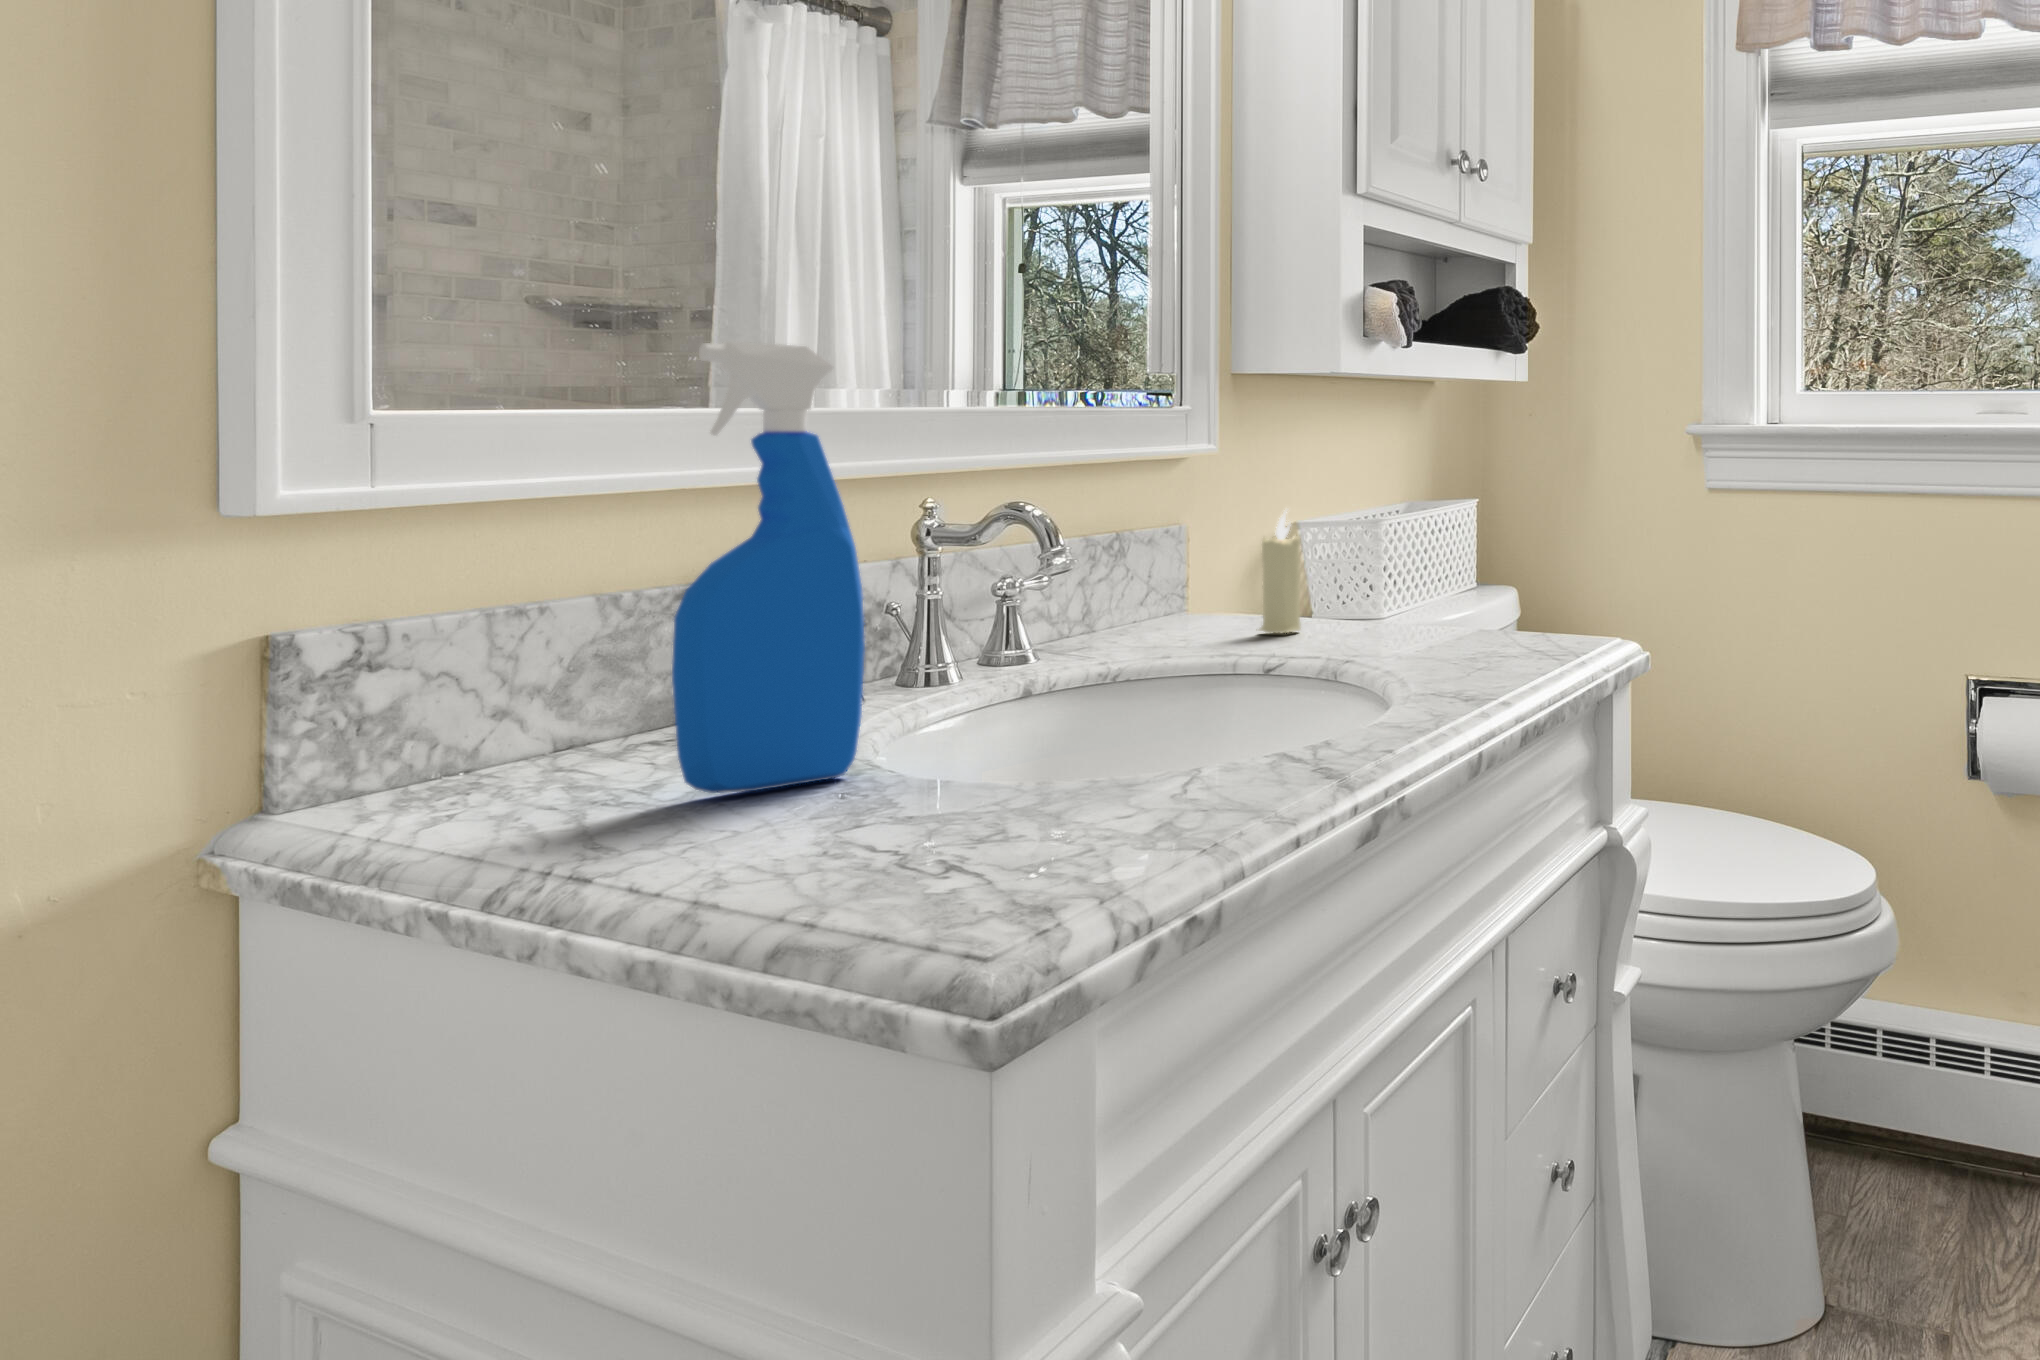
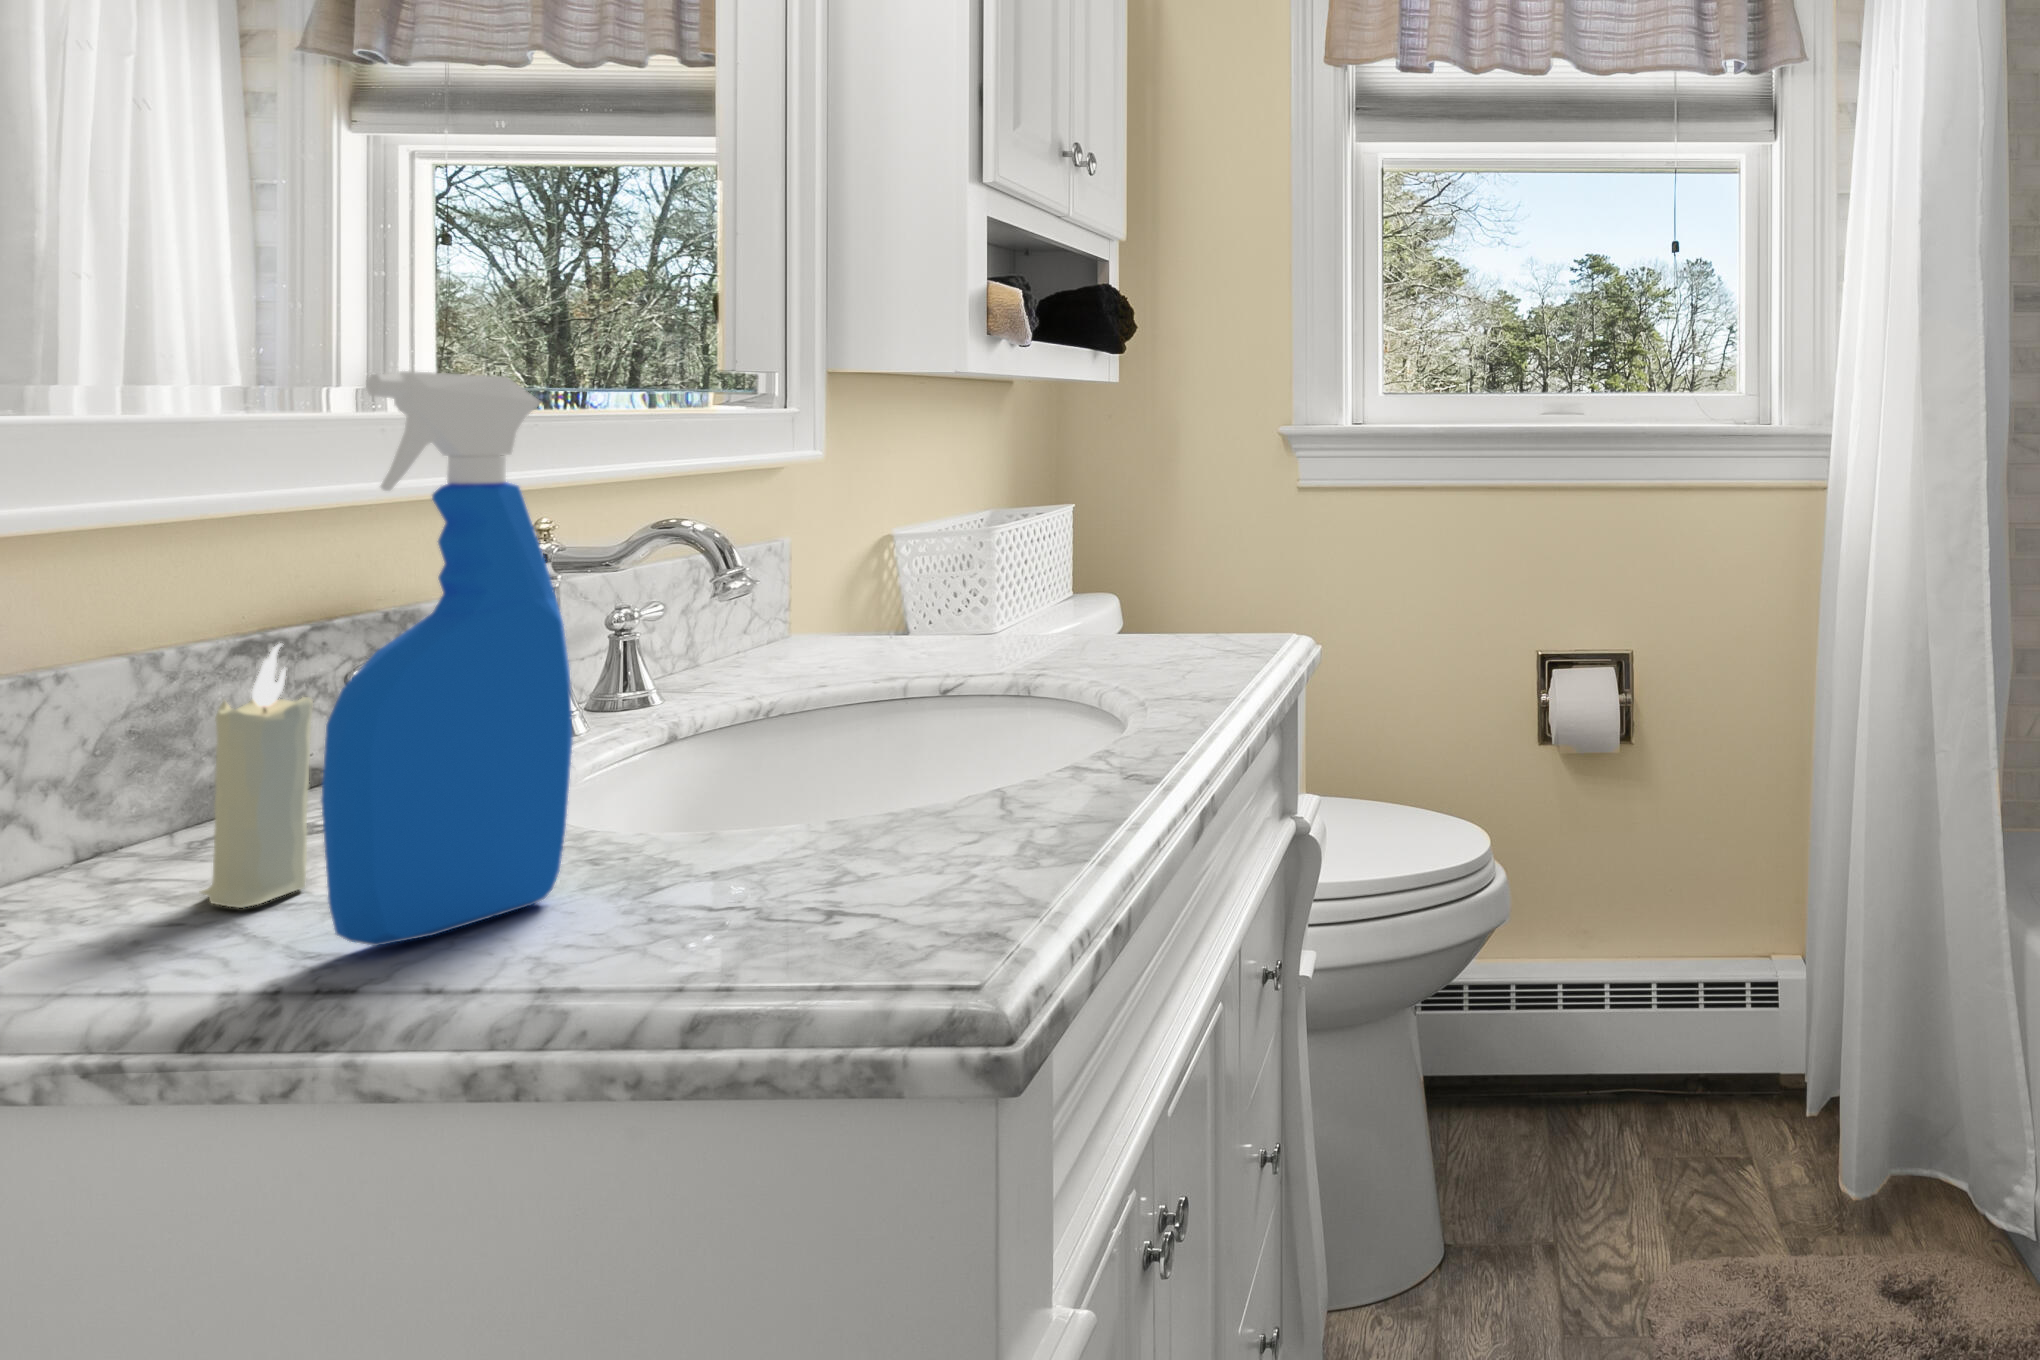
candle: present [1259,511,1301,633] -> present [201,644,313,908]

